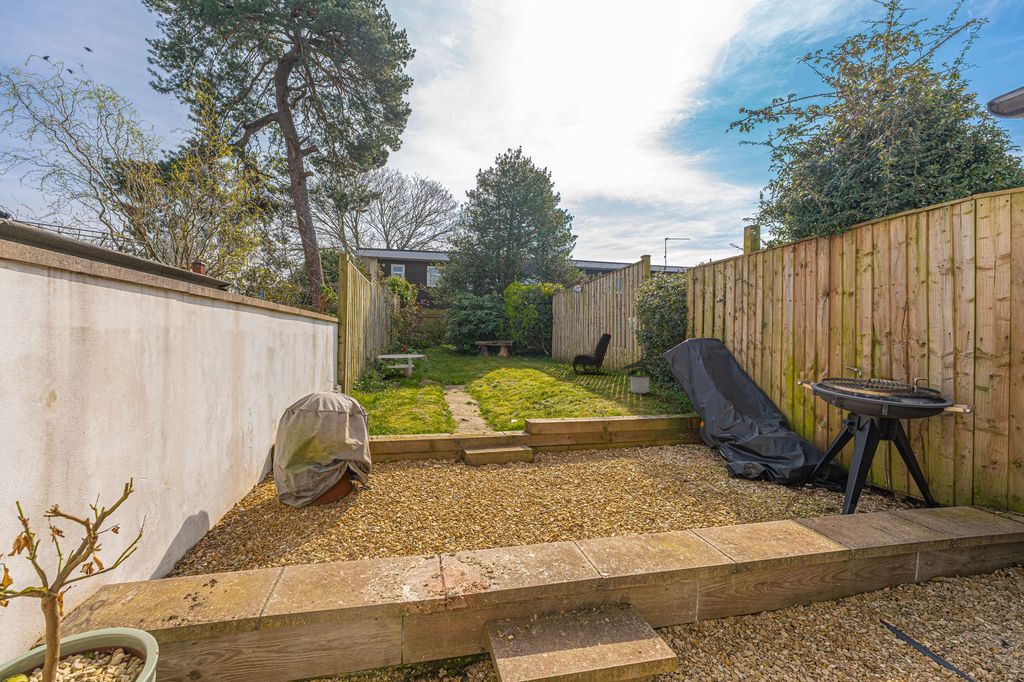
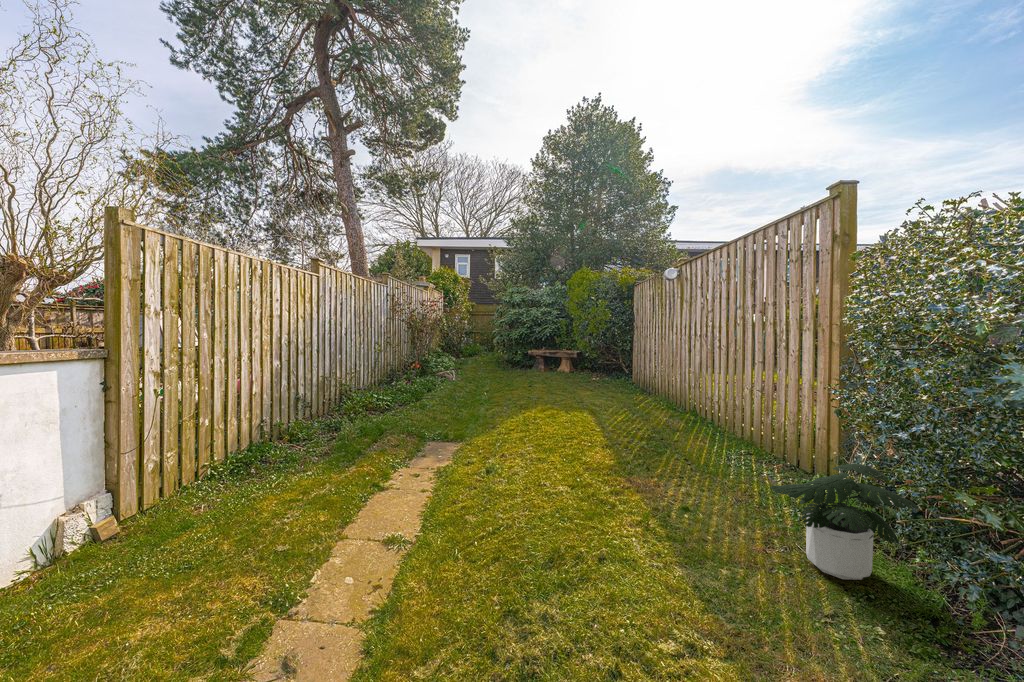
lounge chair: present [573,333,611,375] -> none [655,357,747,439]
round table: present [378,354,424,377] -> none [329,381,409,424]

